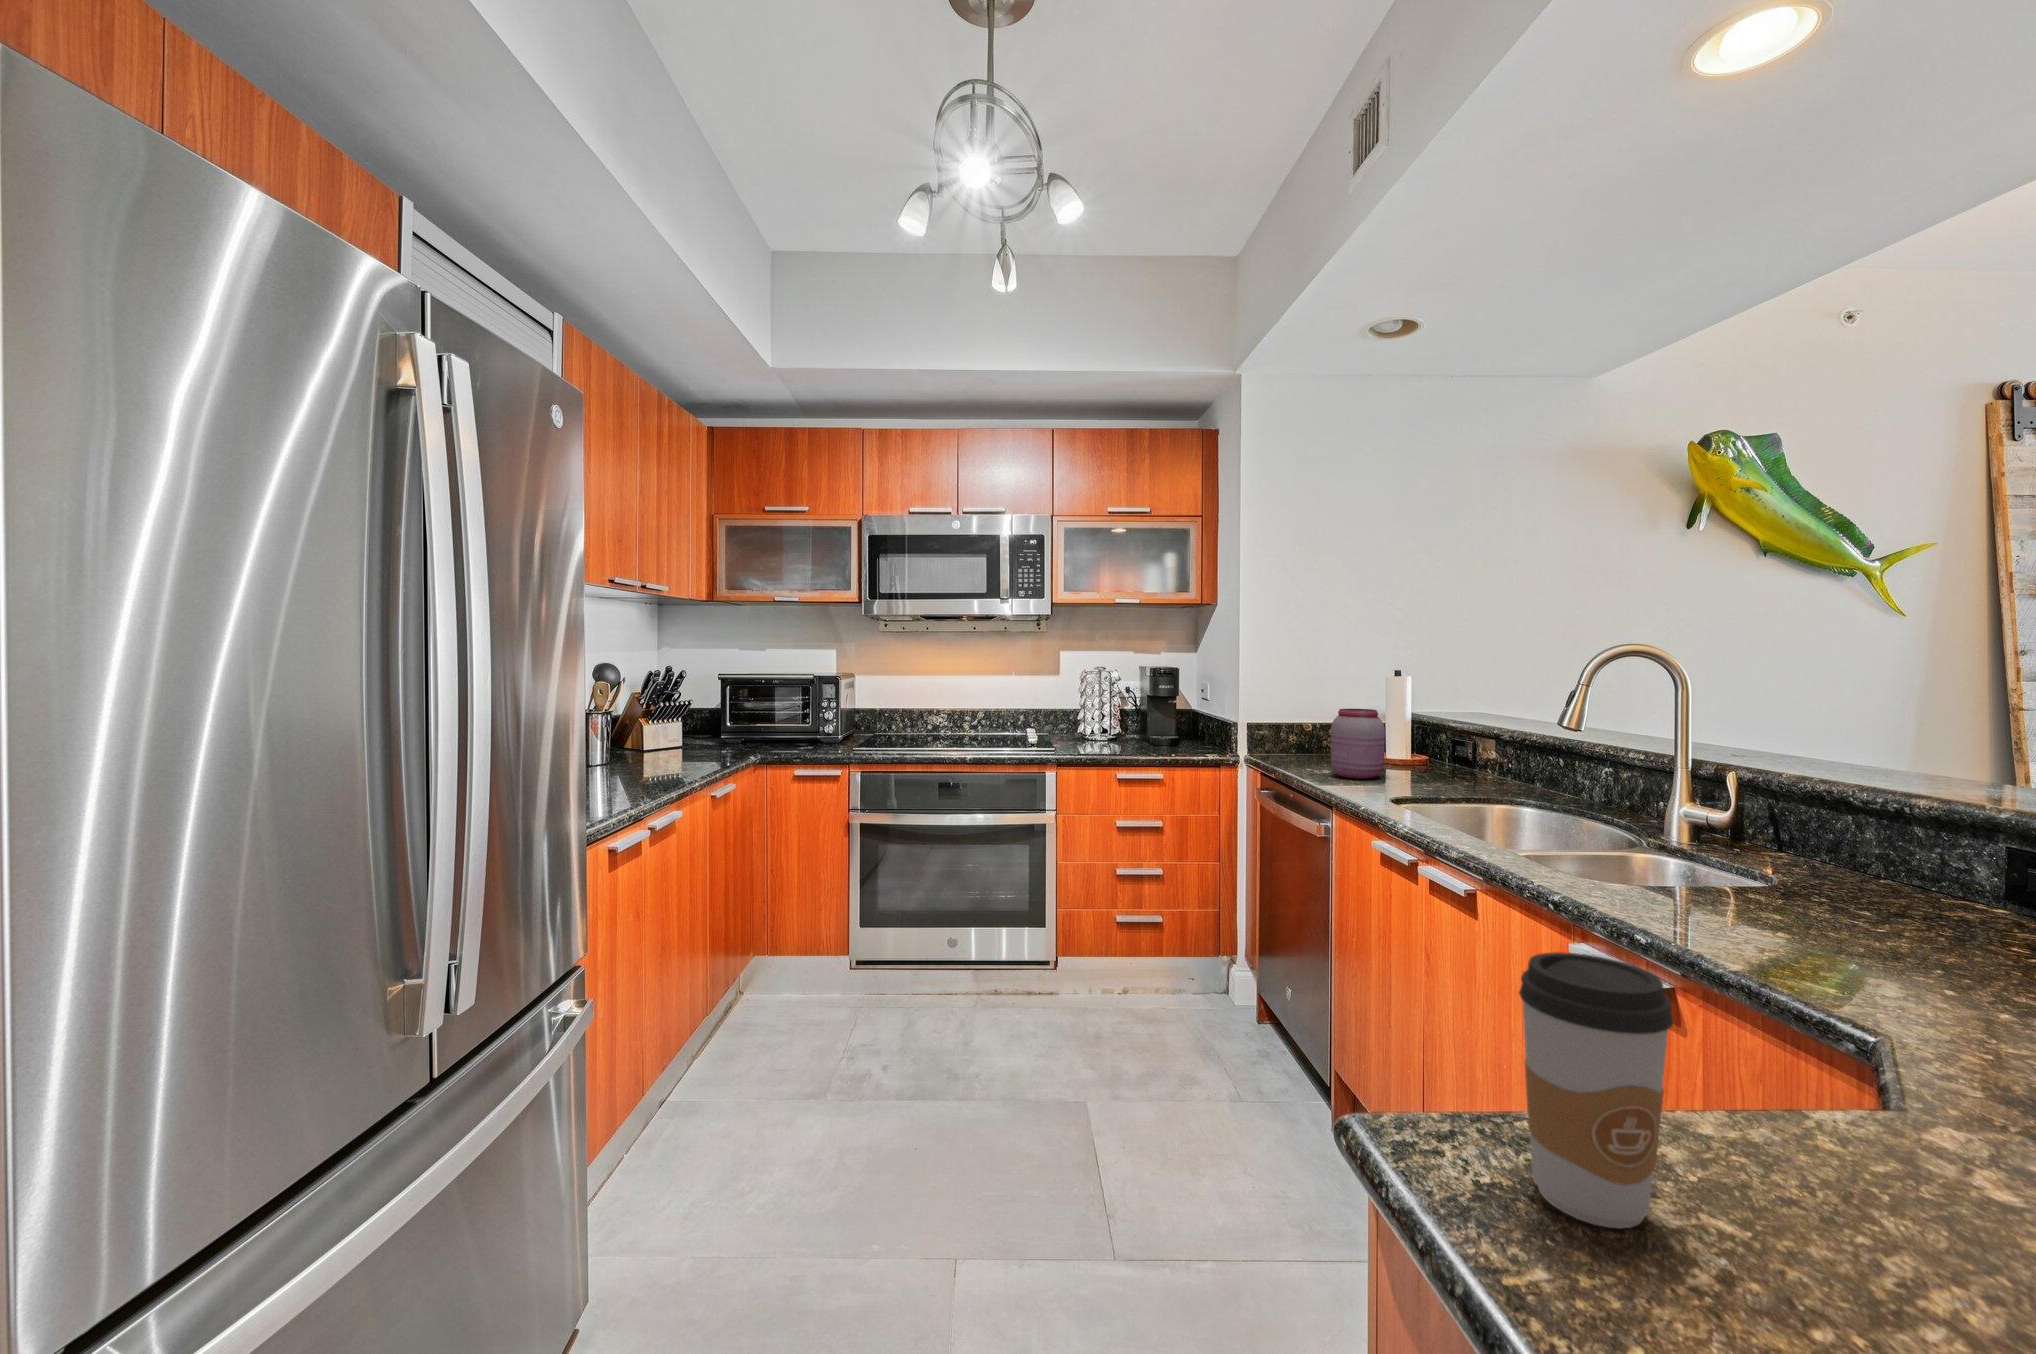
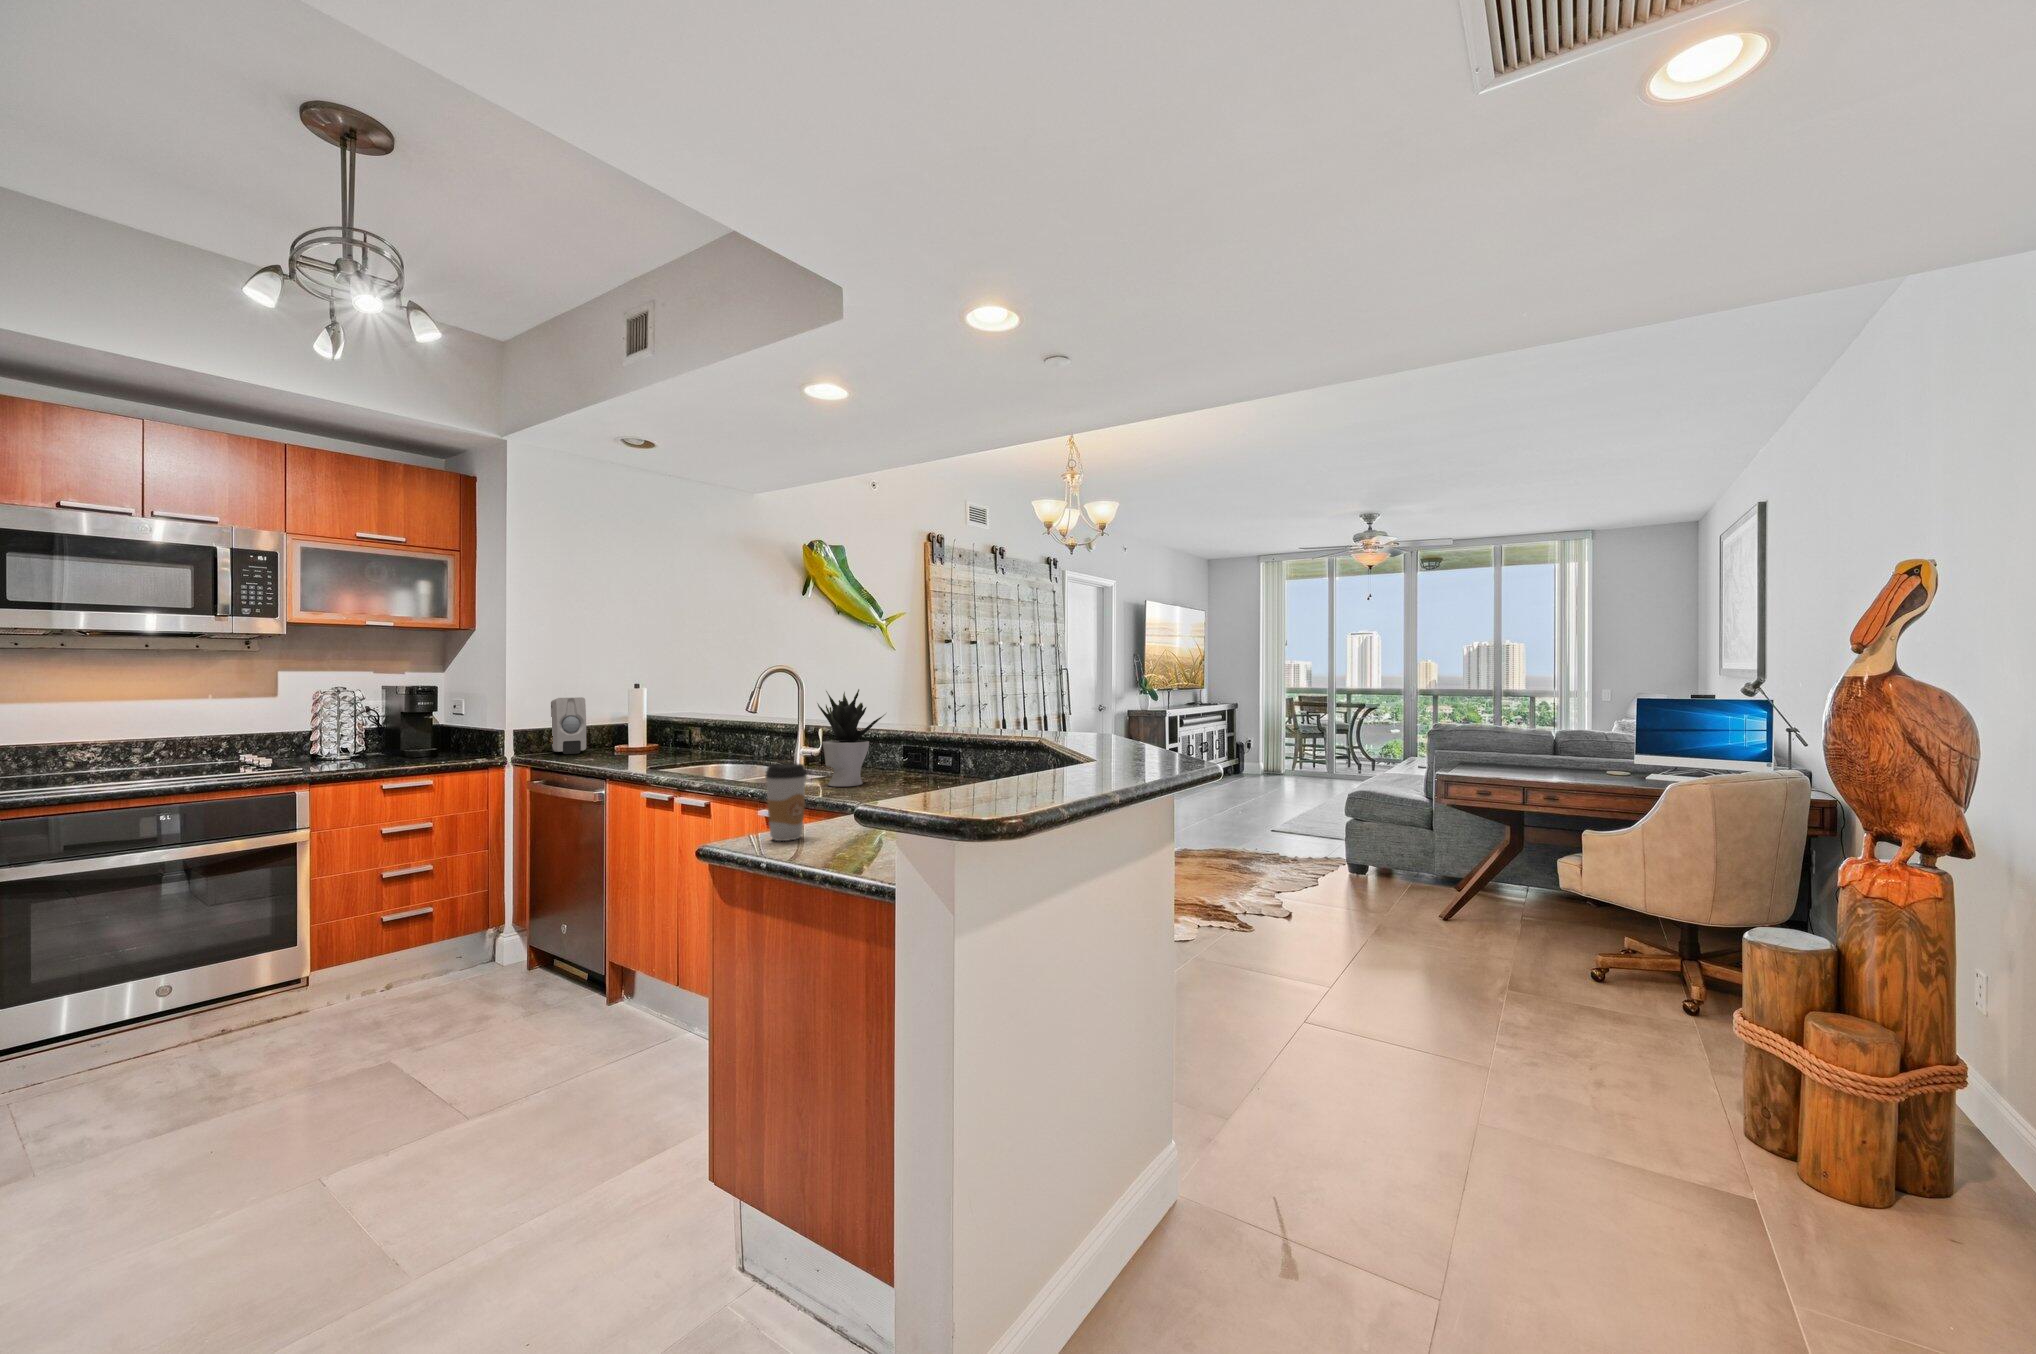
soap dispenser: none [1291,686,1329,760] -> present [551,697,586,754]
potted plant: none [1714,701,1944,945] -> present [817,689,884,787]
jar: present [1331,709,1385,779] -> none [595,711,635,760]

